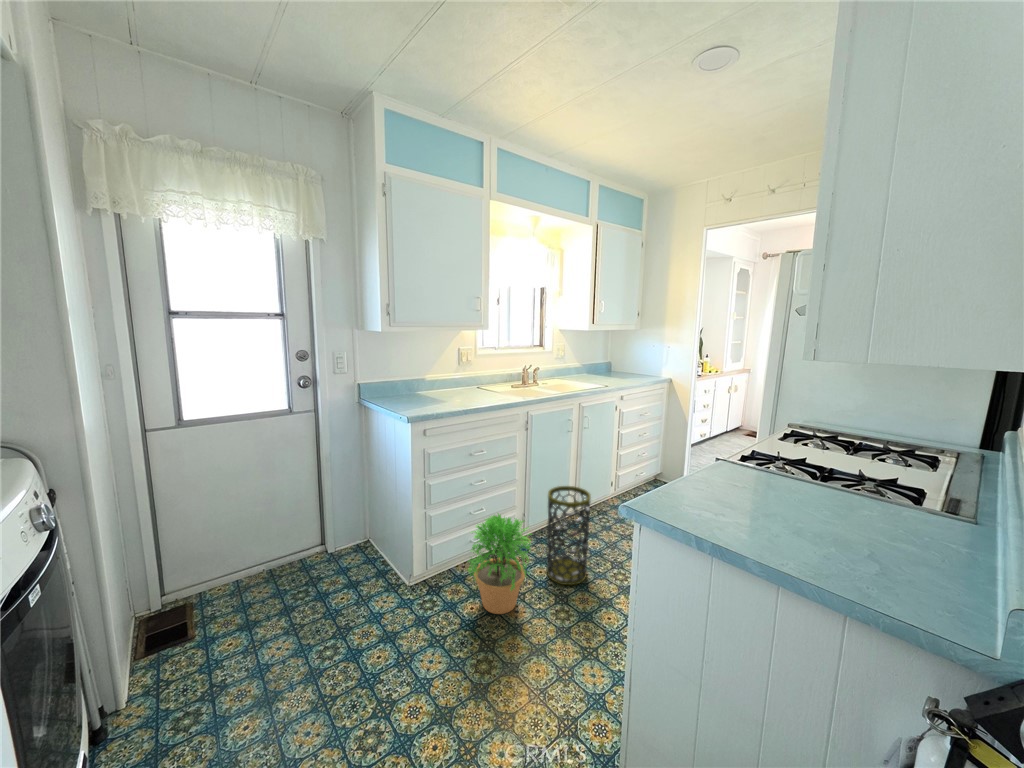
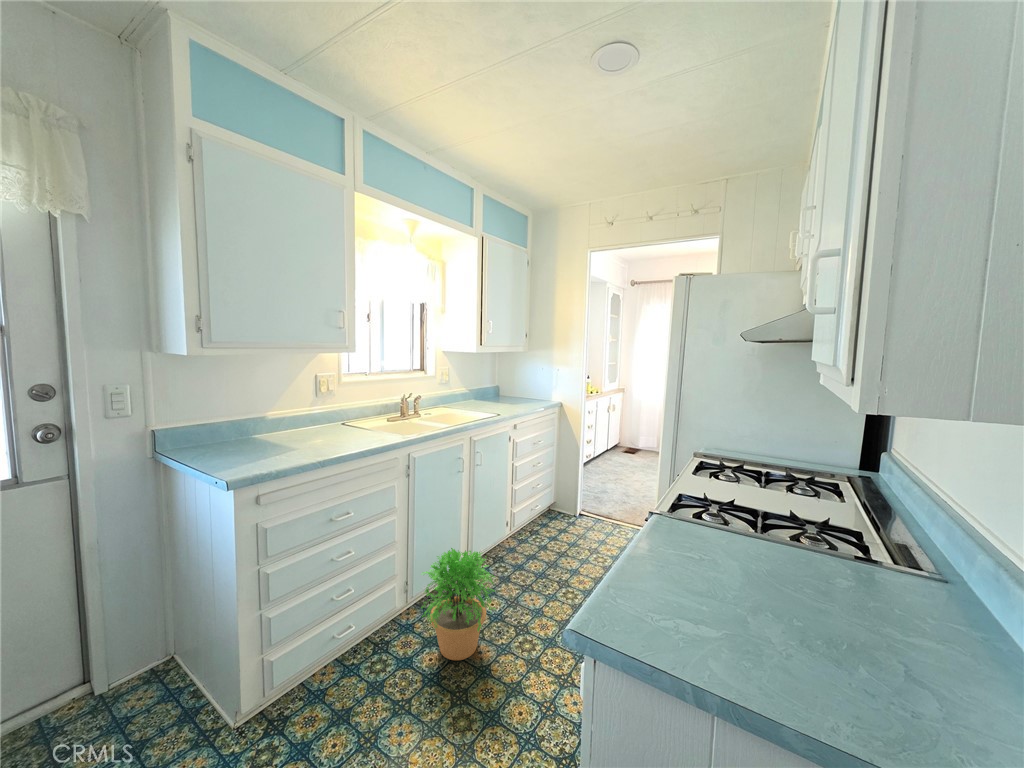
trash can: present [547,486,591,585] -> none [498,509,541,614]

